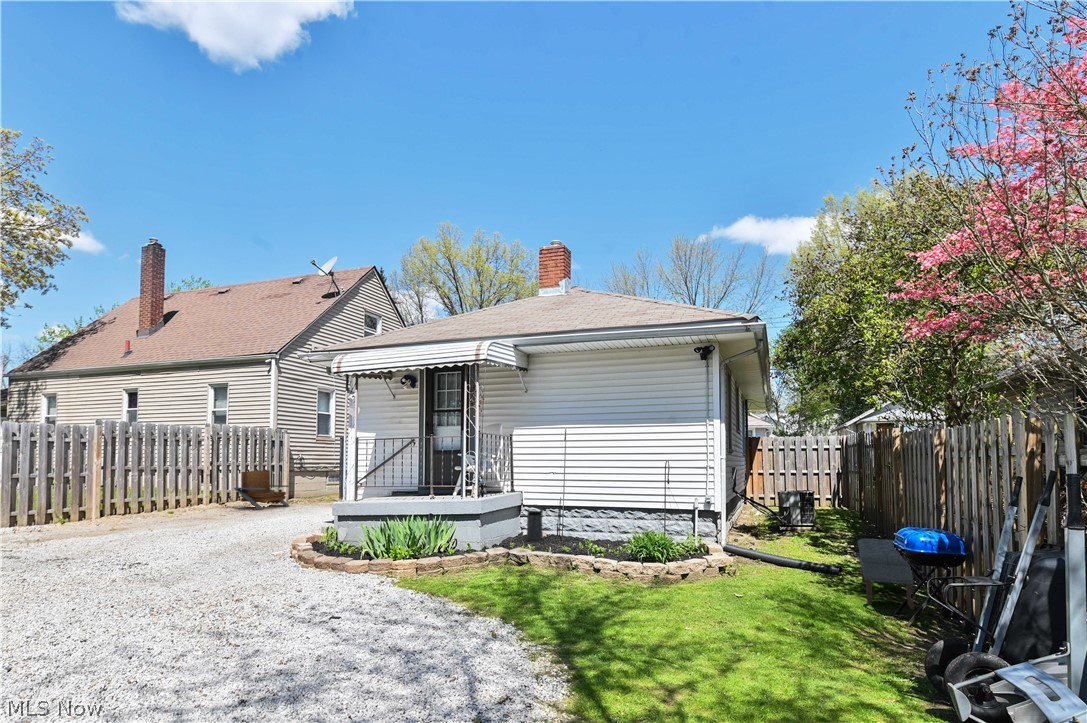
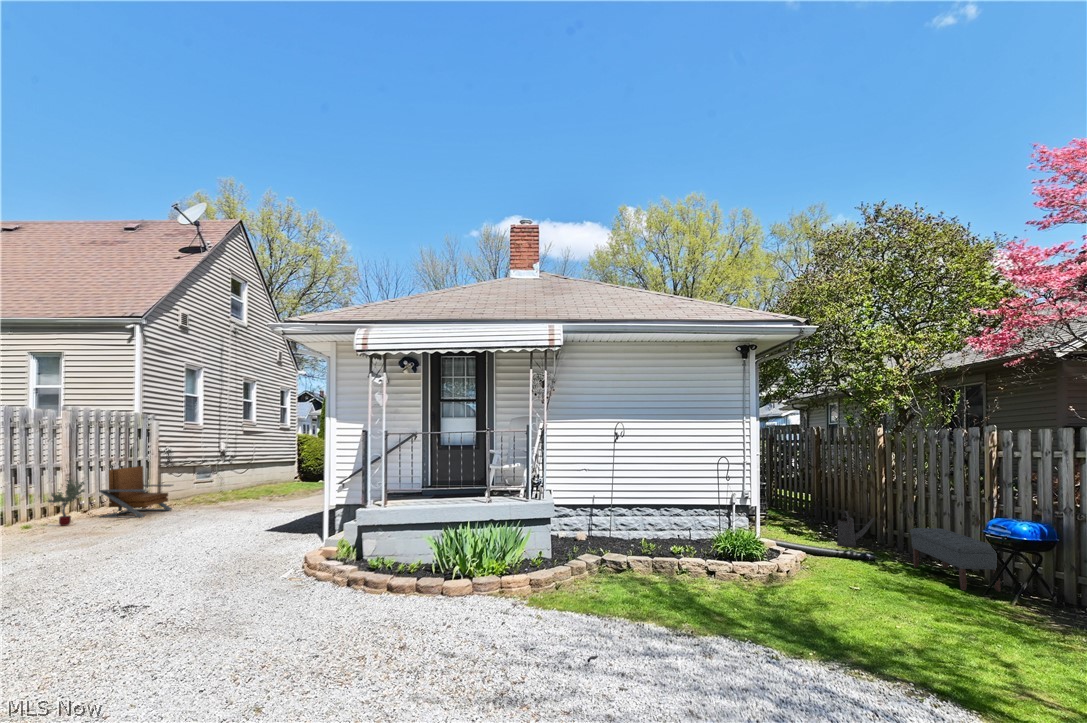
potted tree: none [191,476,220,513] -> present [48,477,85,526]
watering can: present [526,508,543,541] -> present [832,511,875,547]

